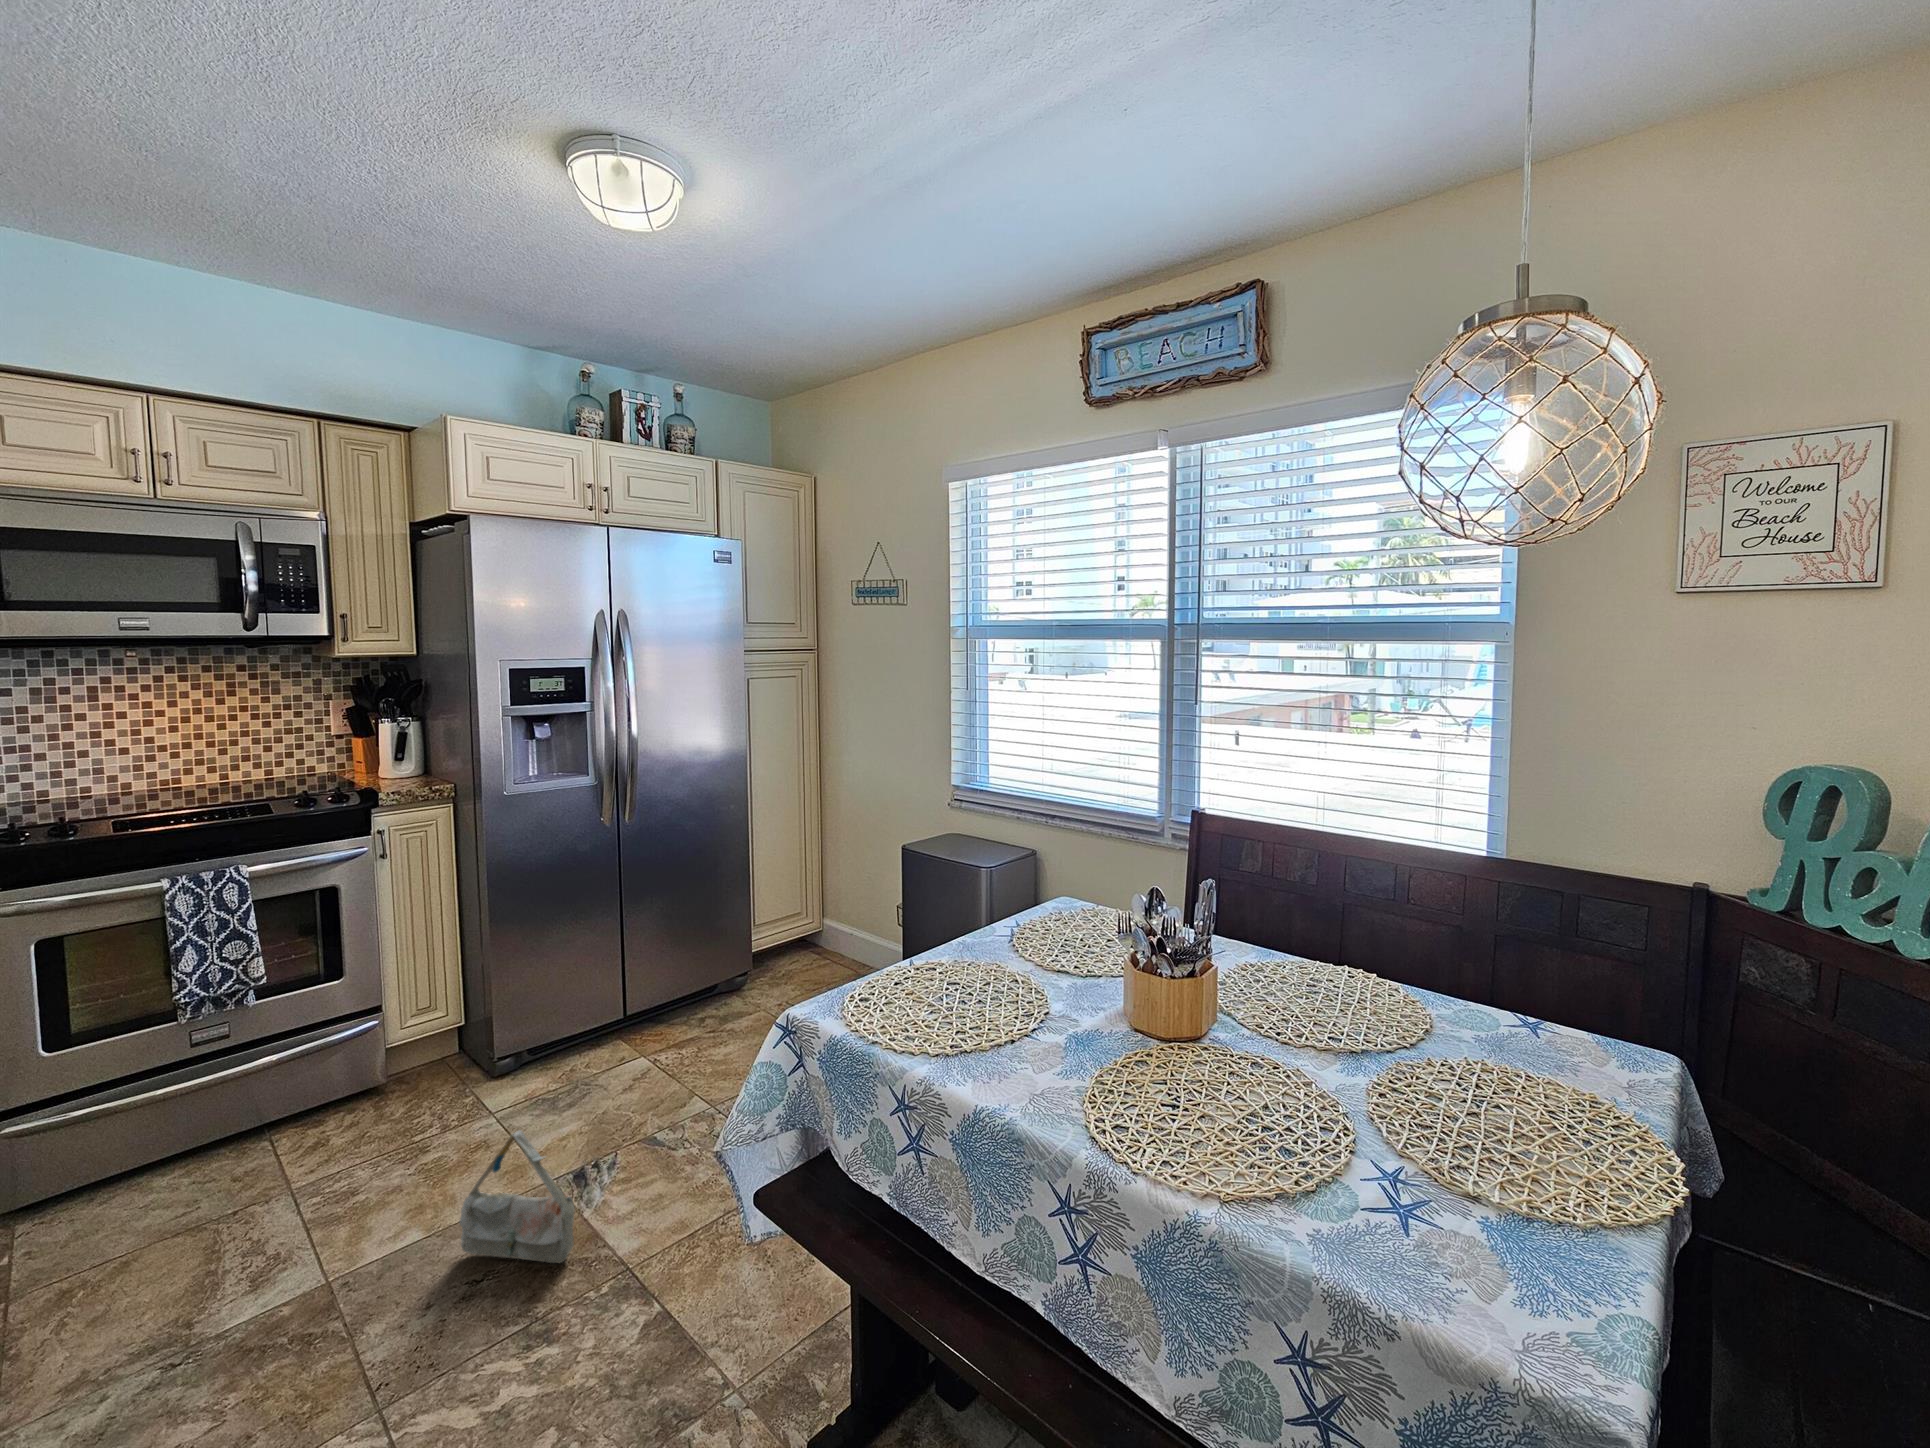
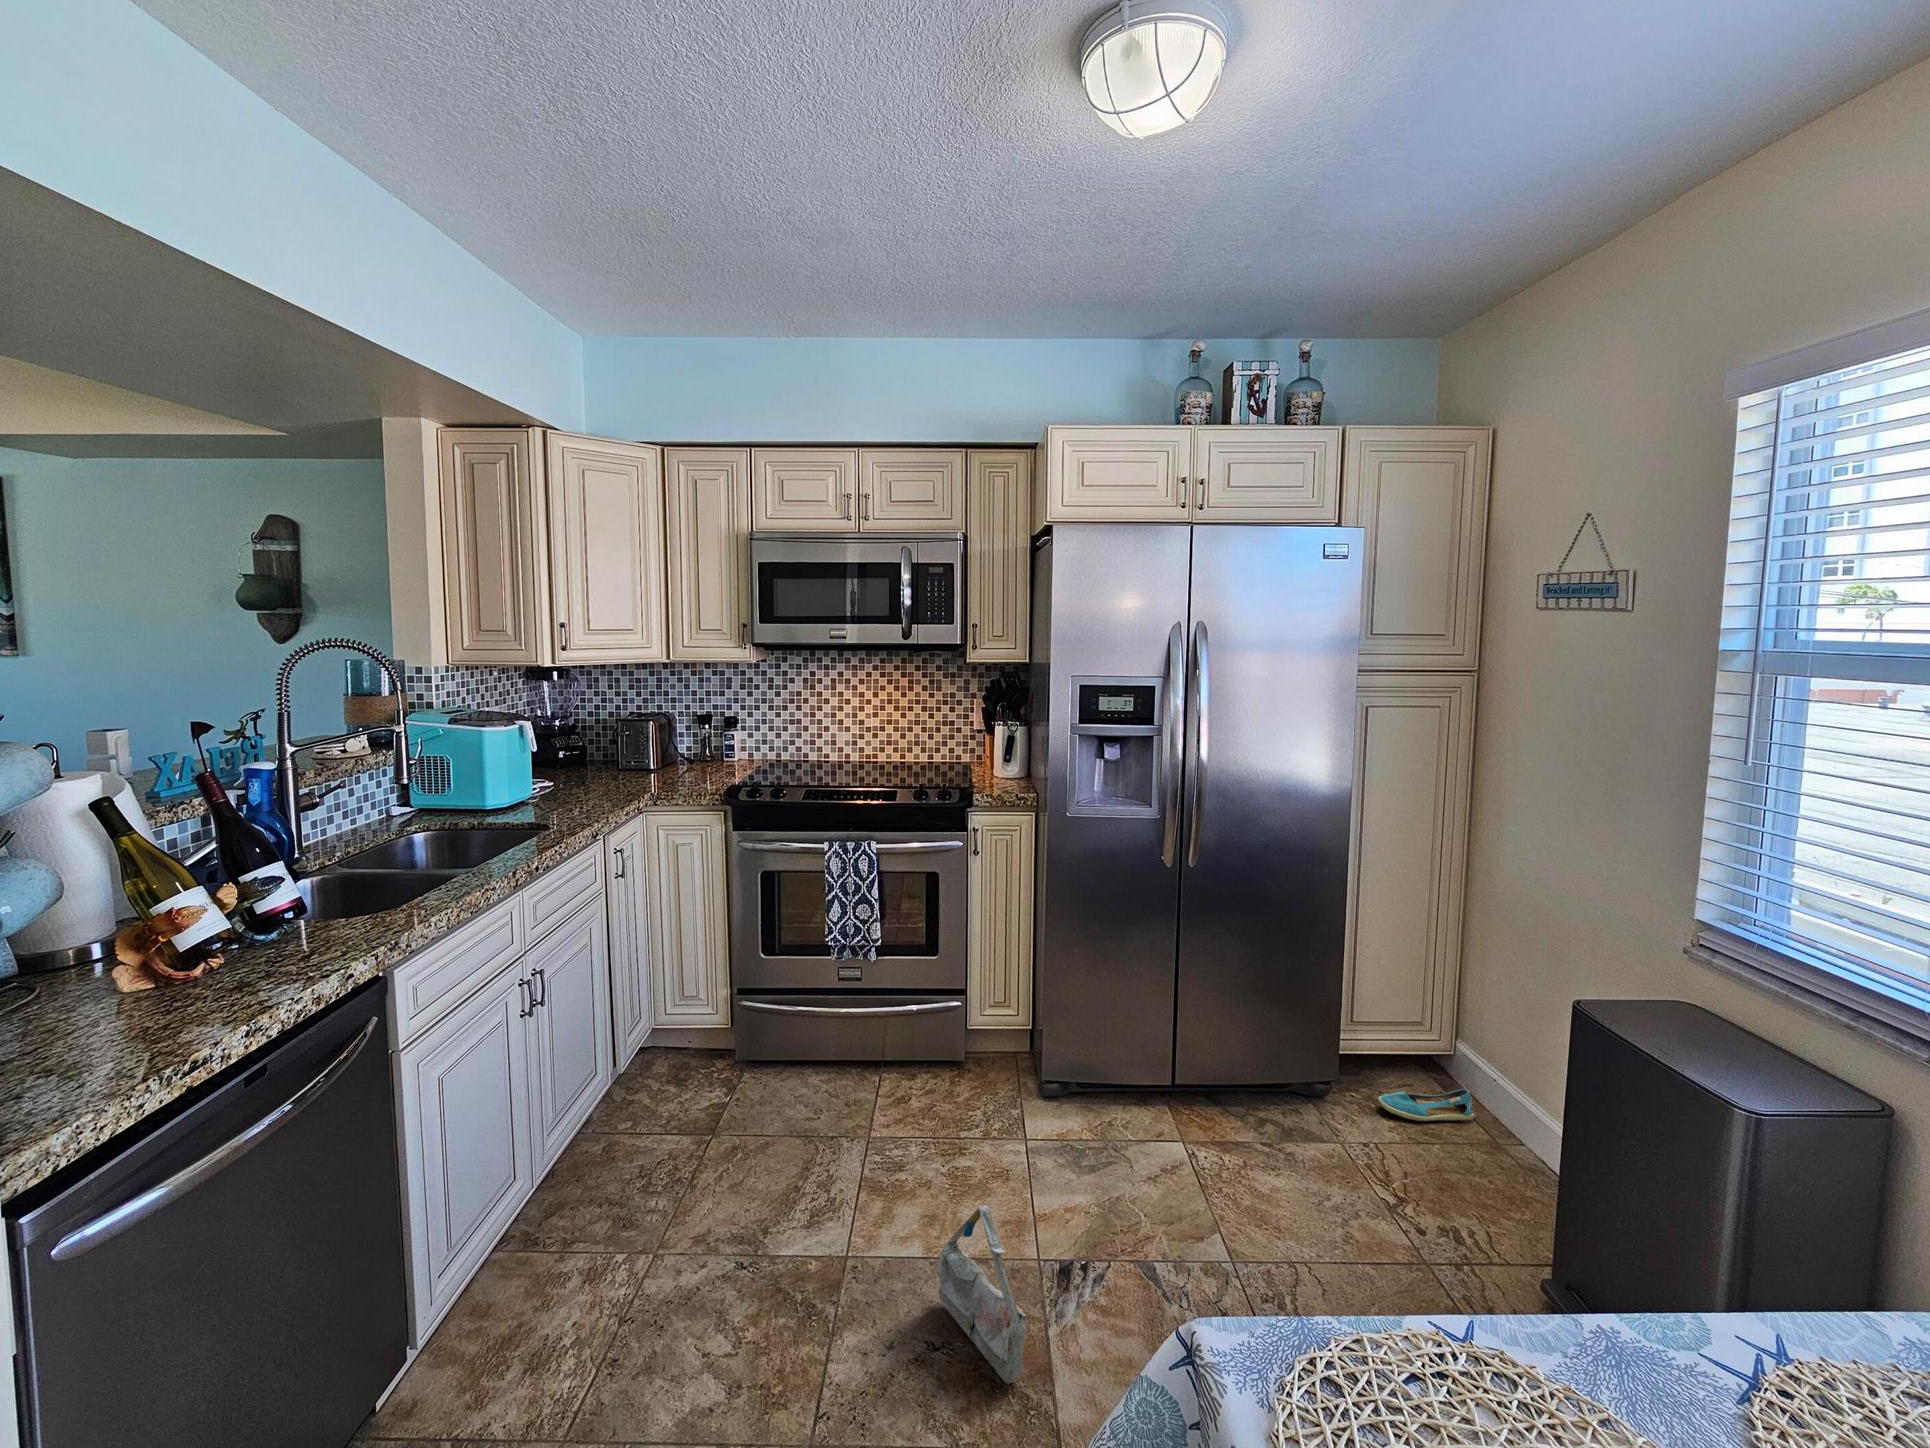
shoe: none [778,943,840,977] -> present [1378,1089,1475,1121]

